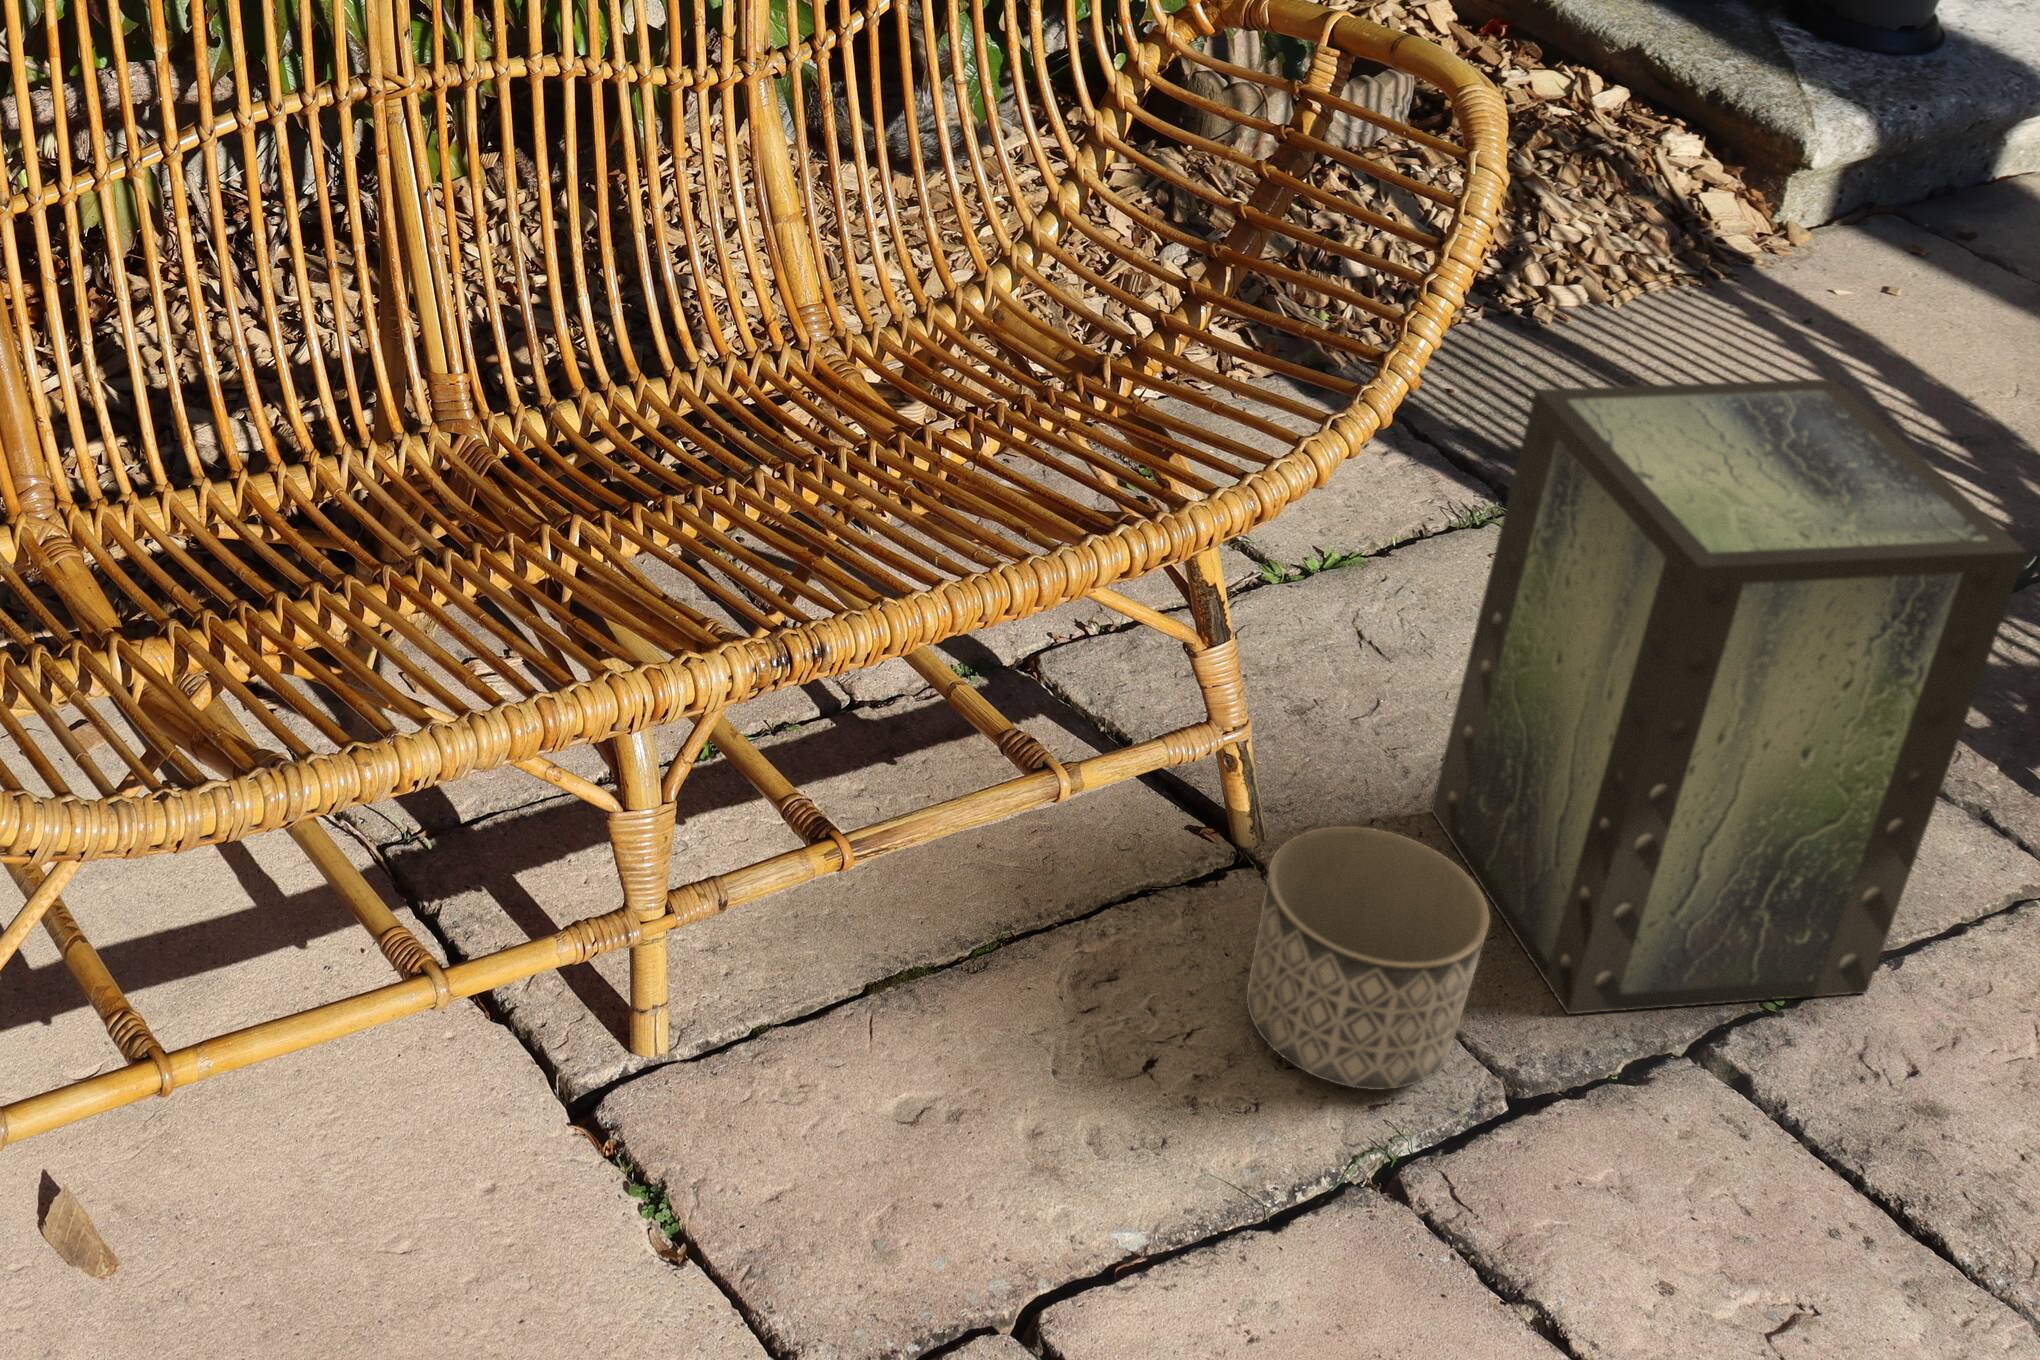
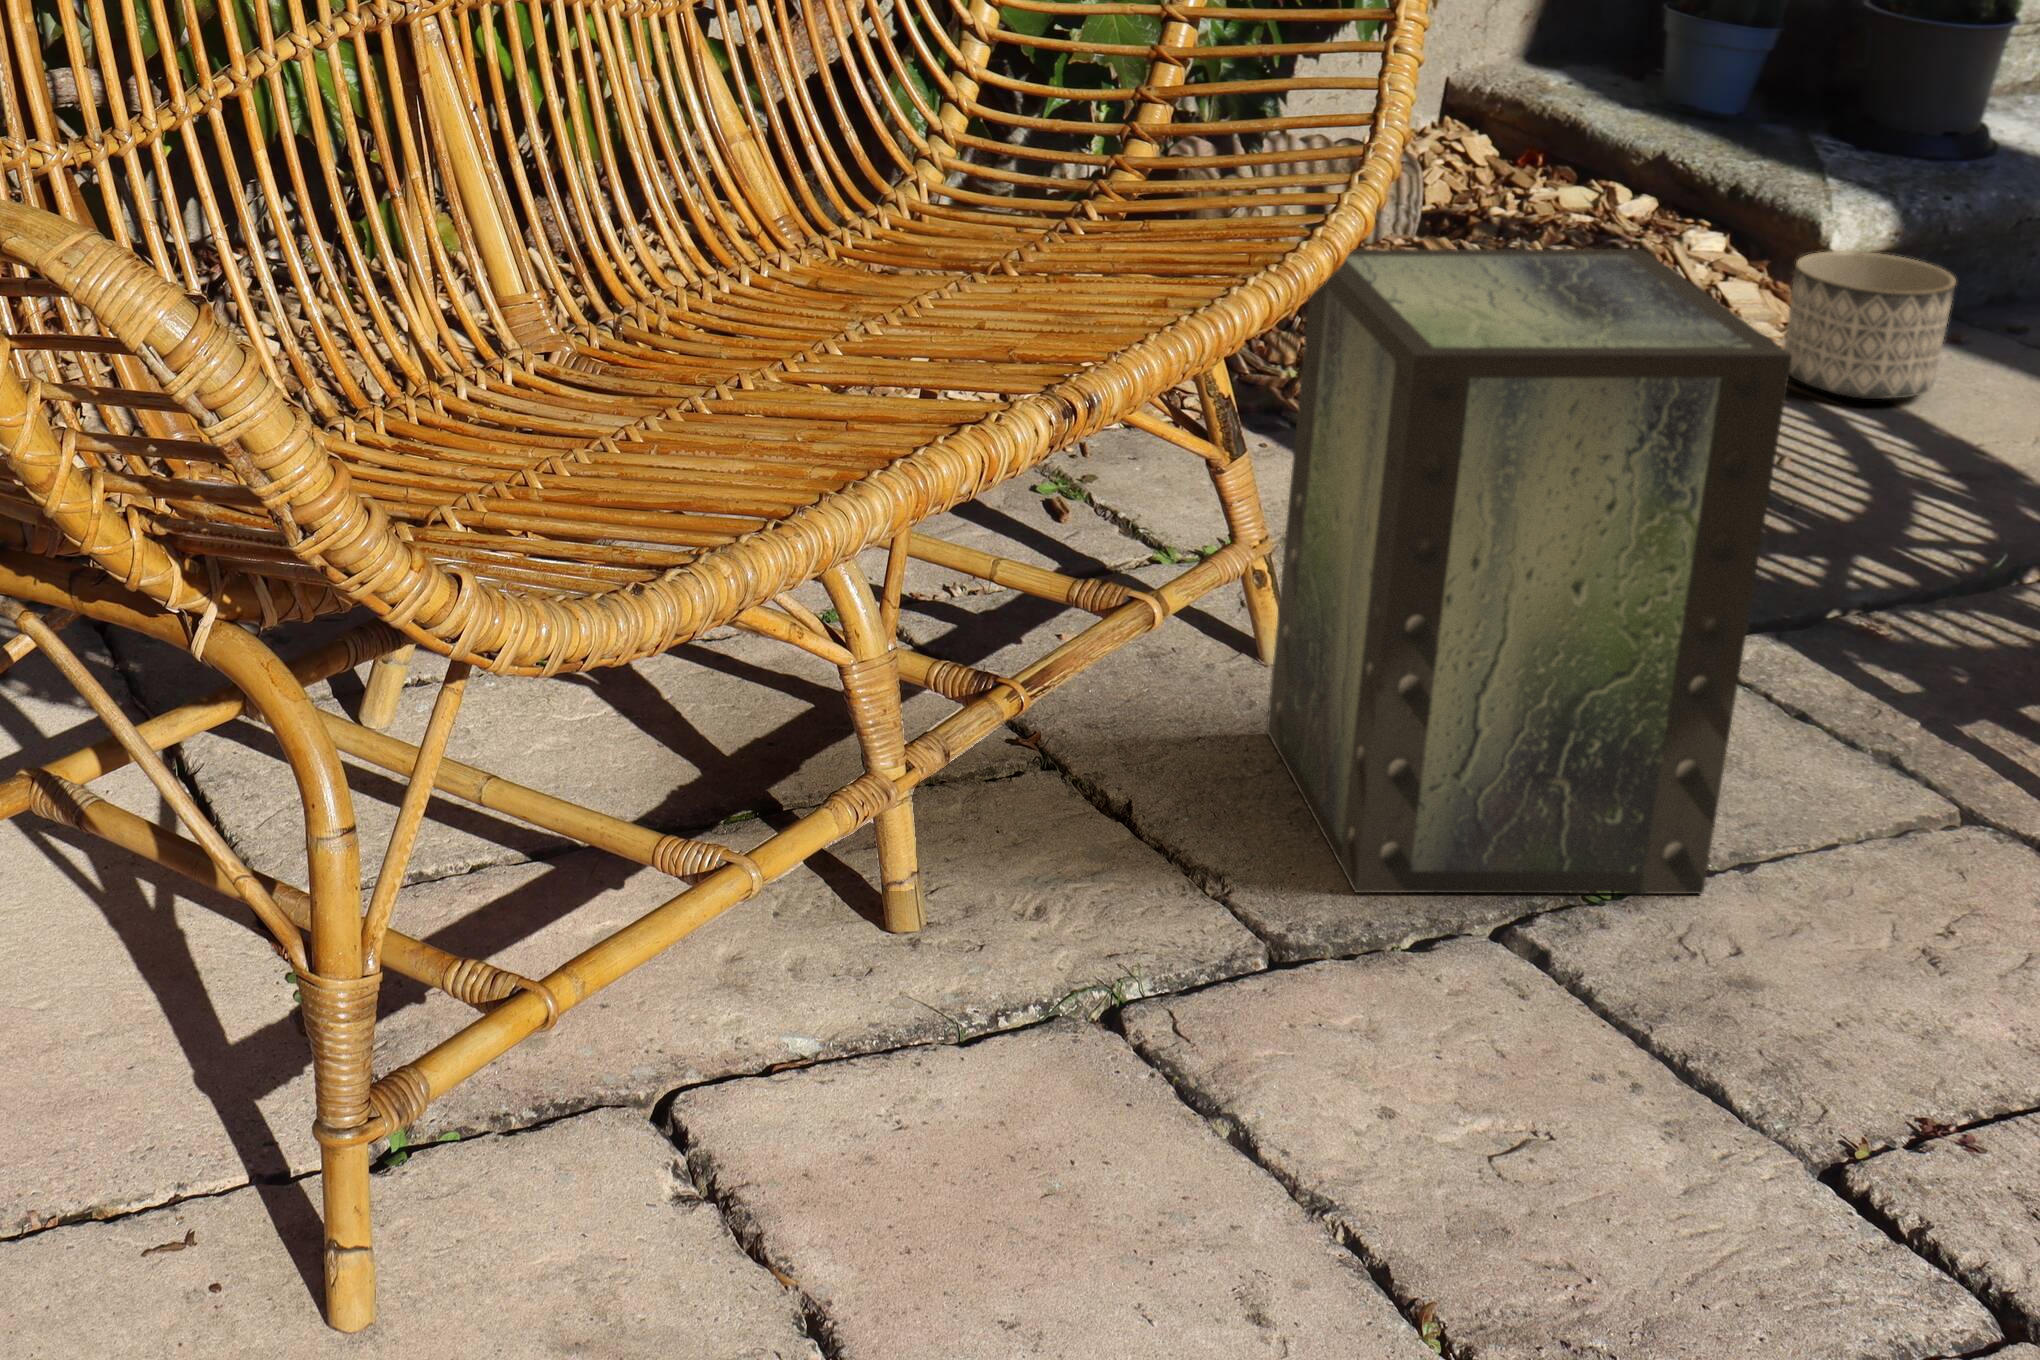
planter: present [1246,826,1490,1090] -> present [1784,251,1956,399]

